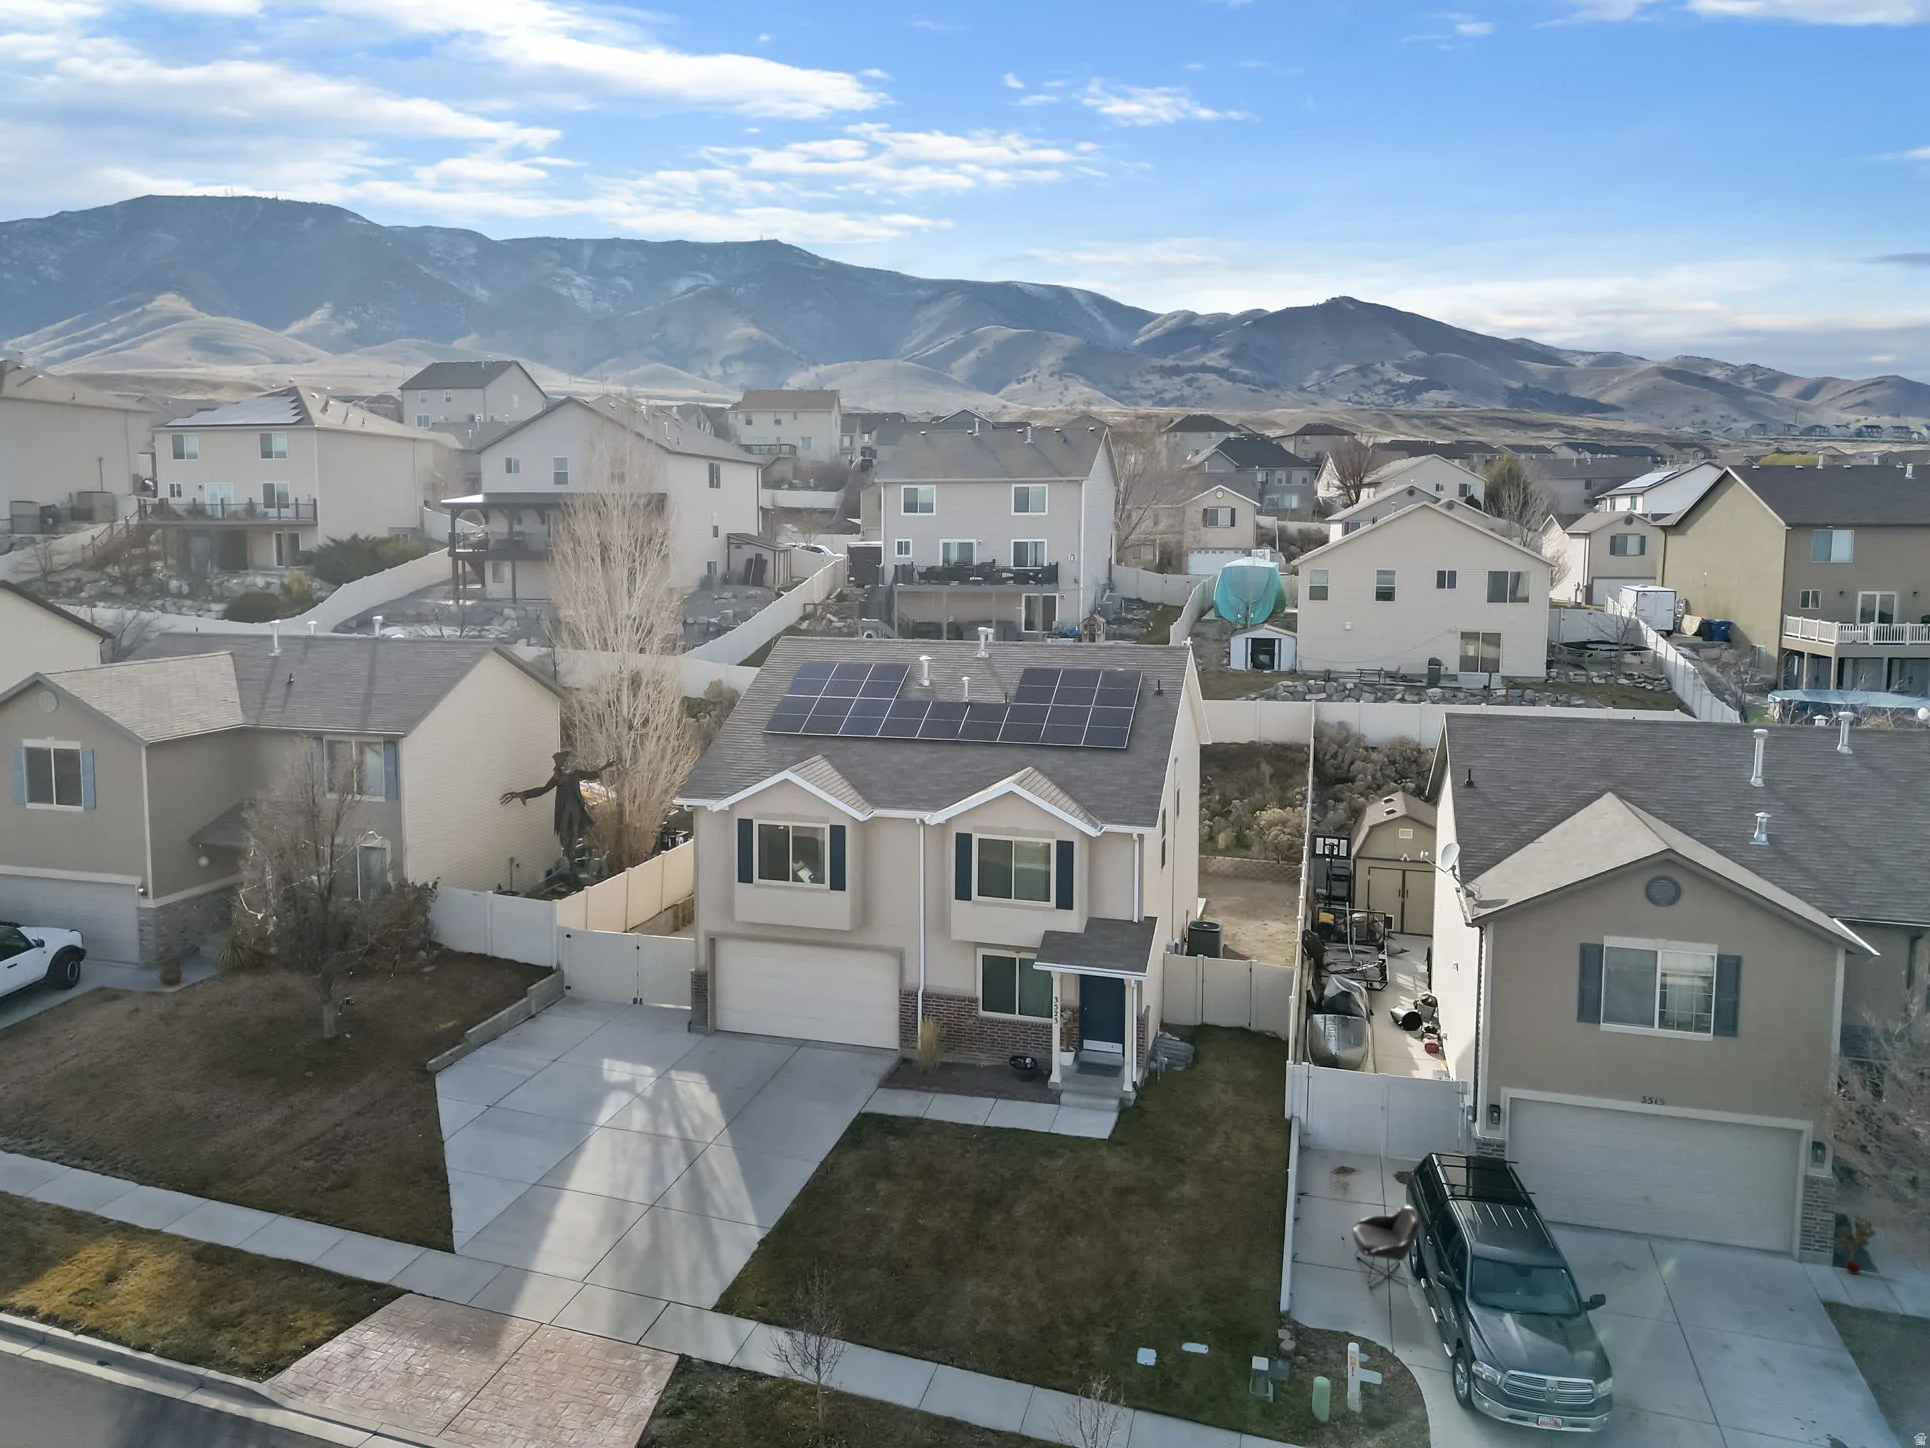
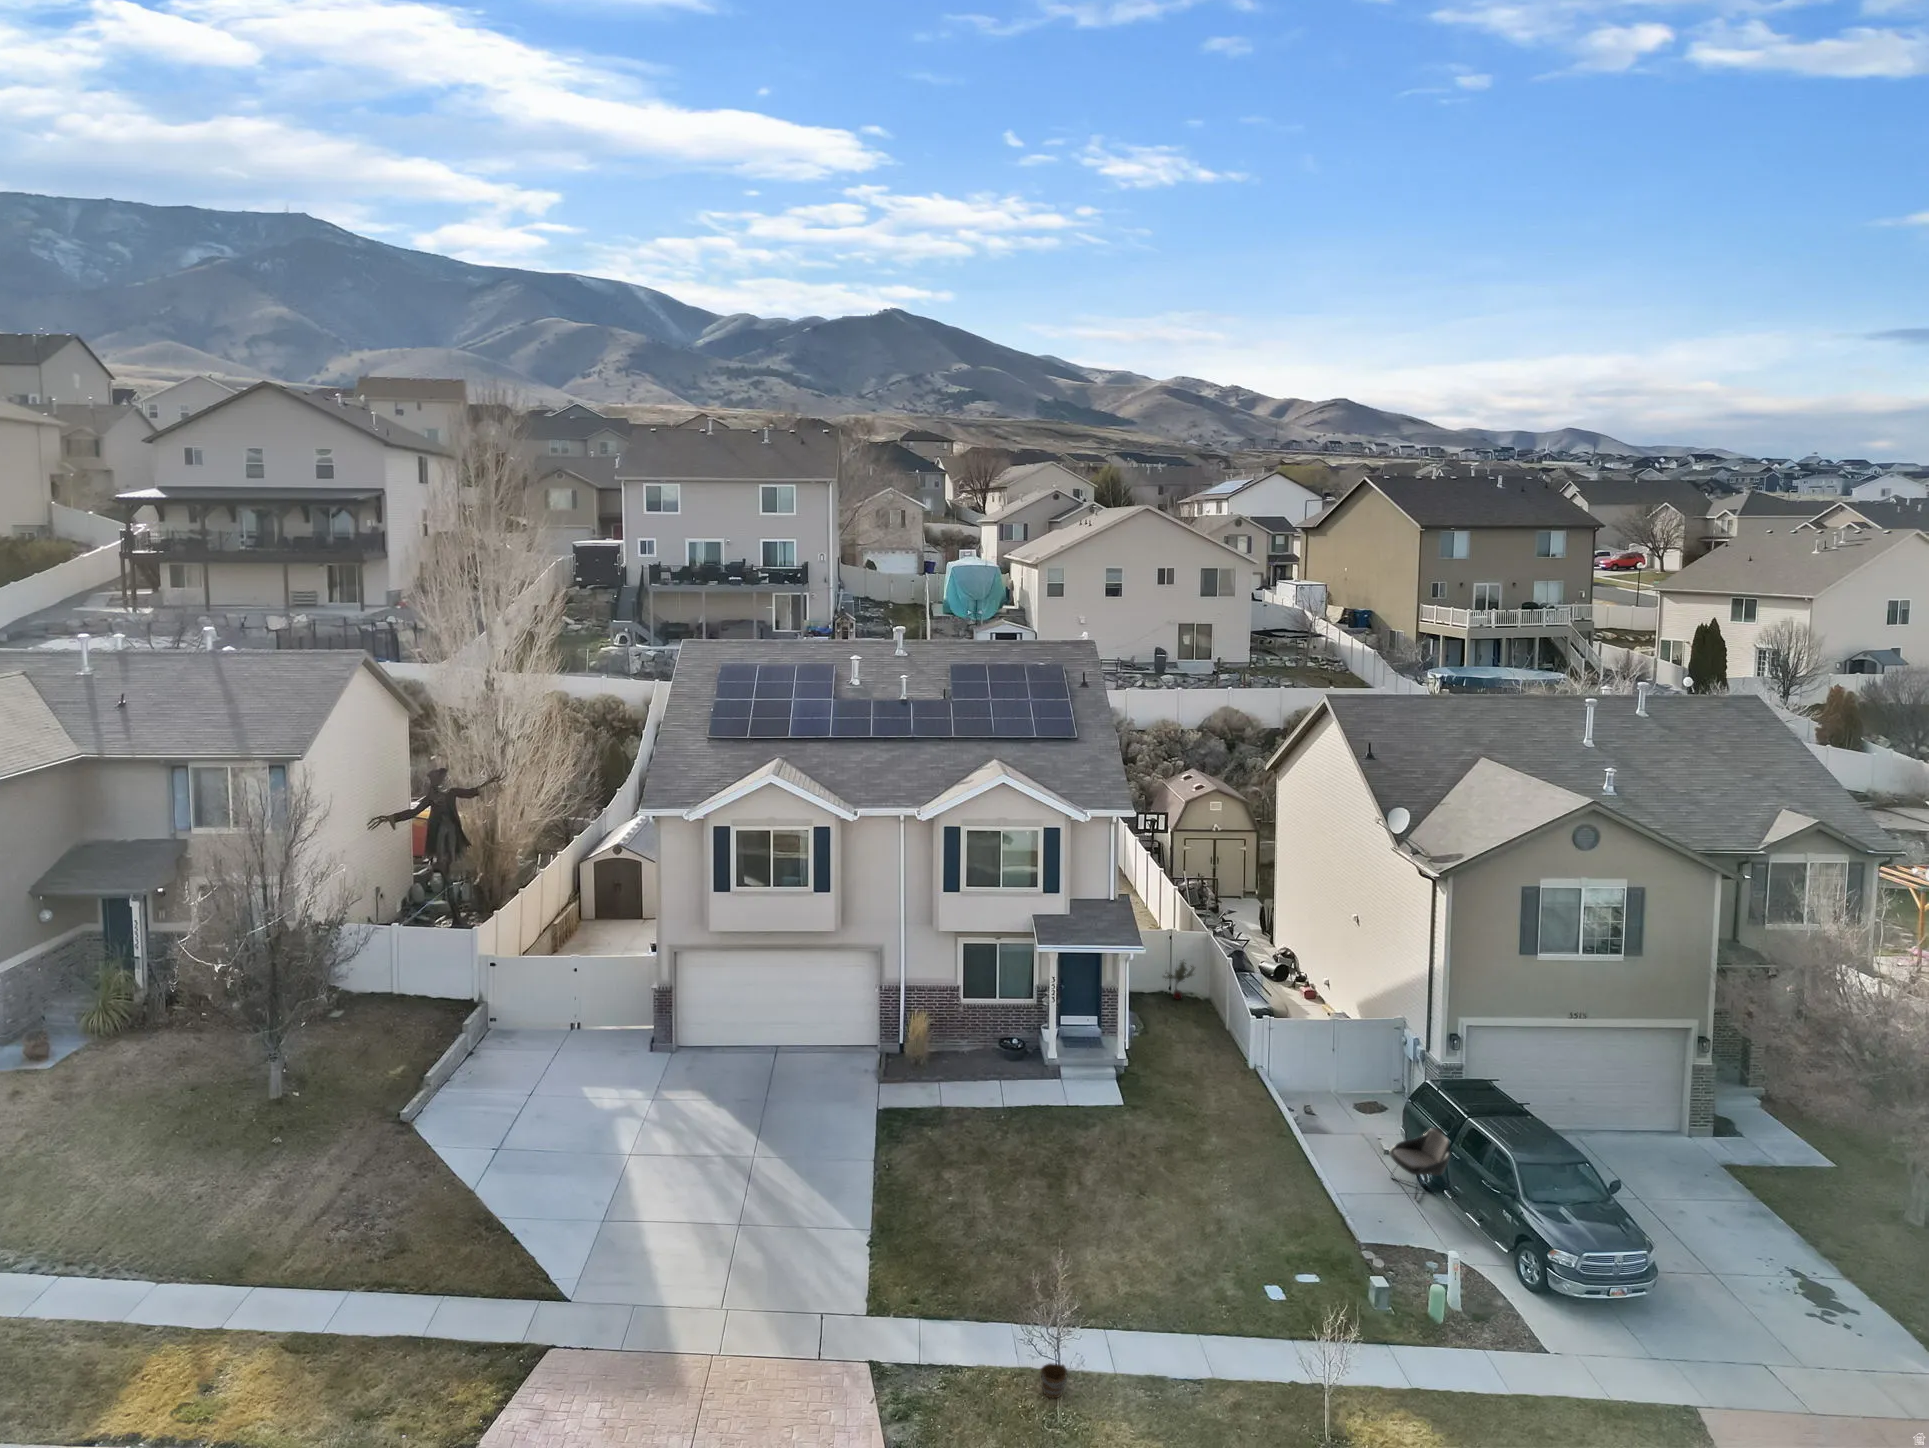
potted tree: present [1834,1215,1875,1274] -> present [1163,962,1195,1000]
bucket: none [809,1385,838,1422] -> present [1040,1364,1067,1398]

